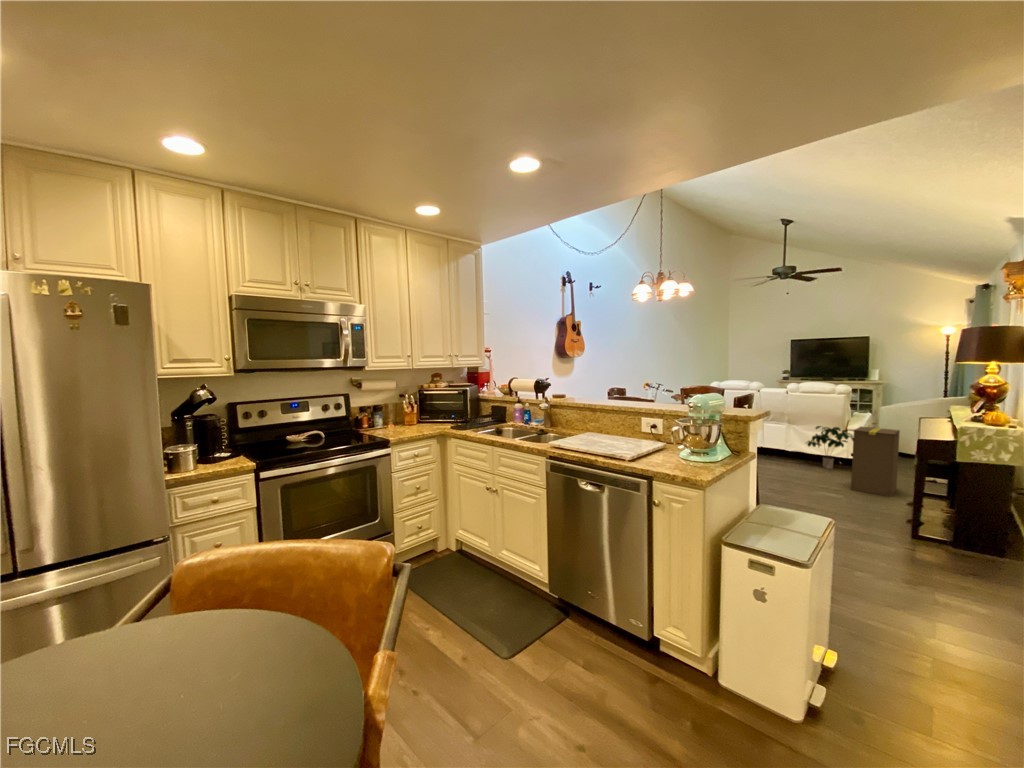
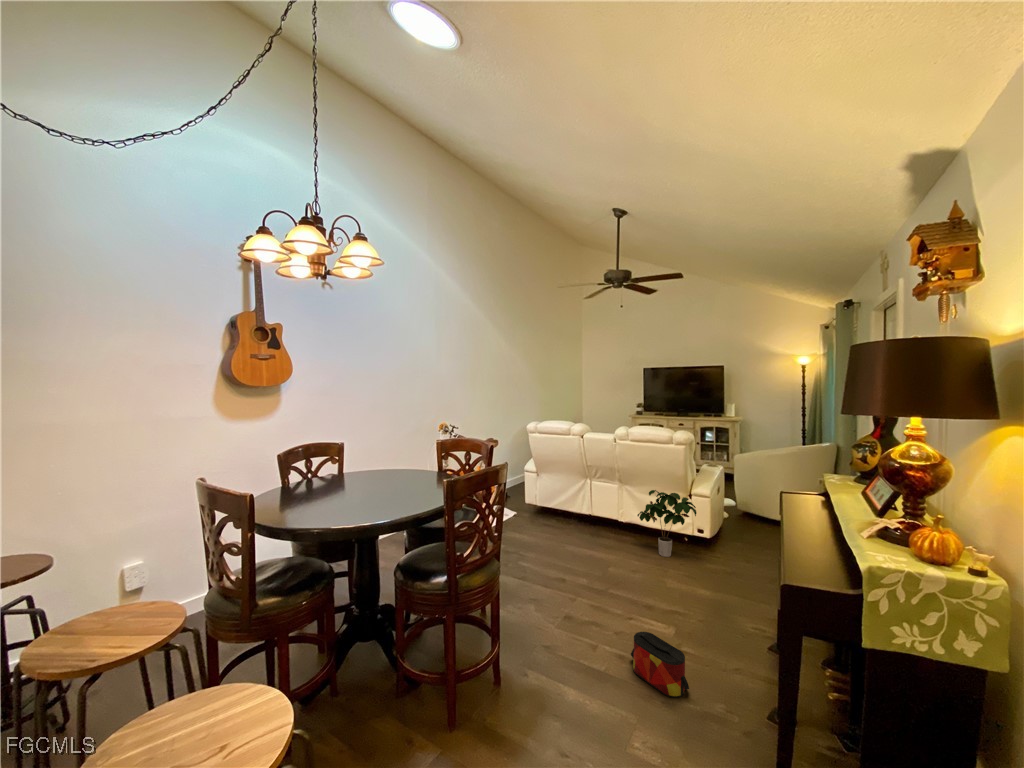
cardboard box: present [851,427,900,497] -> none [685,501,753,632]
bag: none [823,486,861,512] -> present [631,632,689,698]

